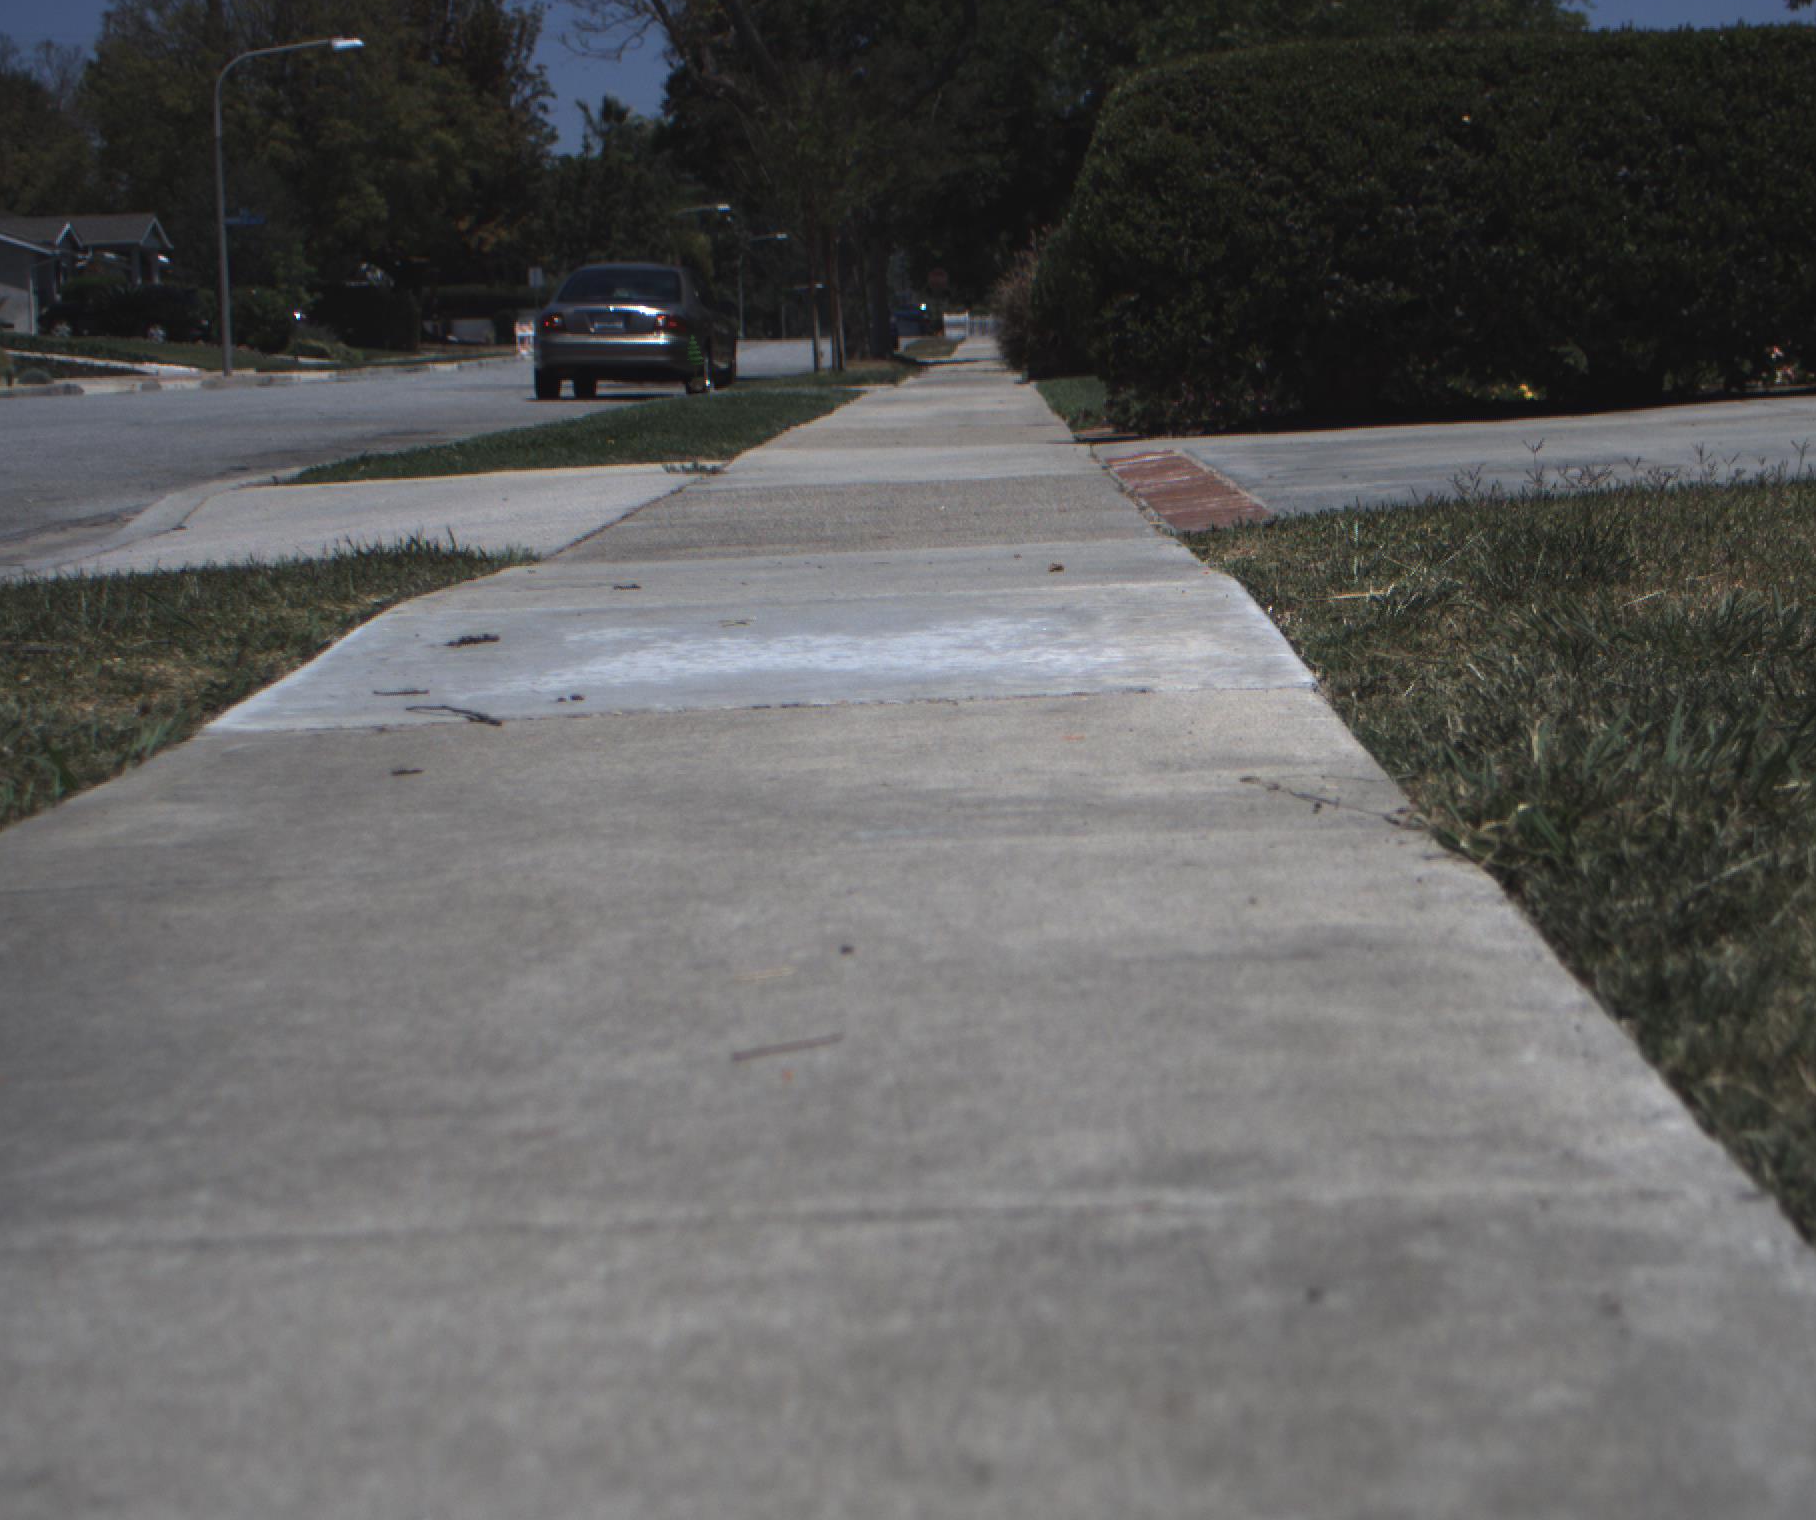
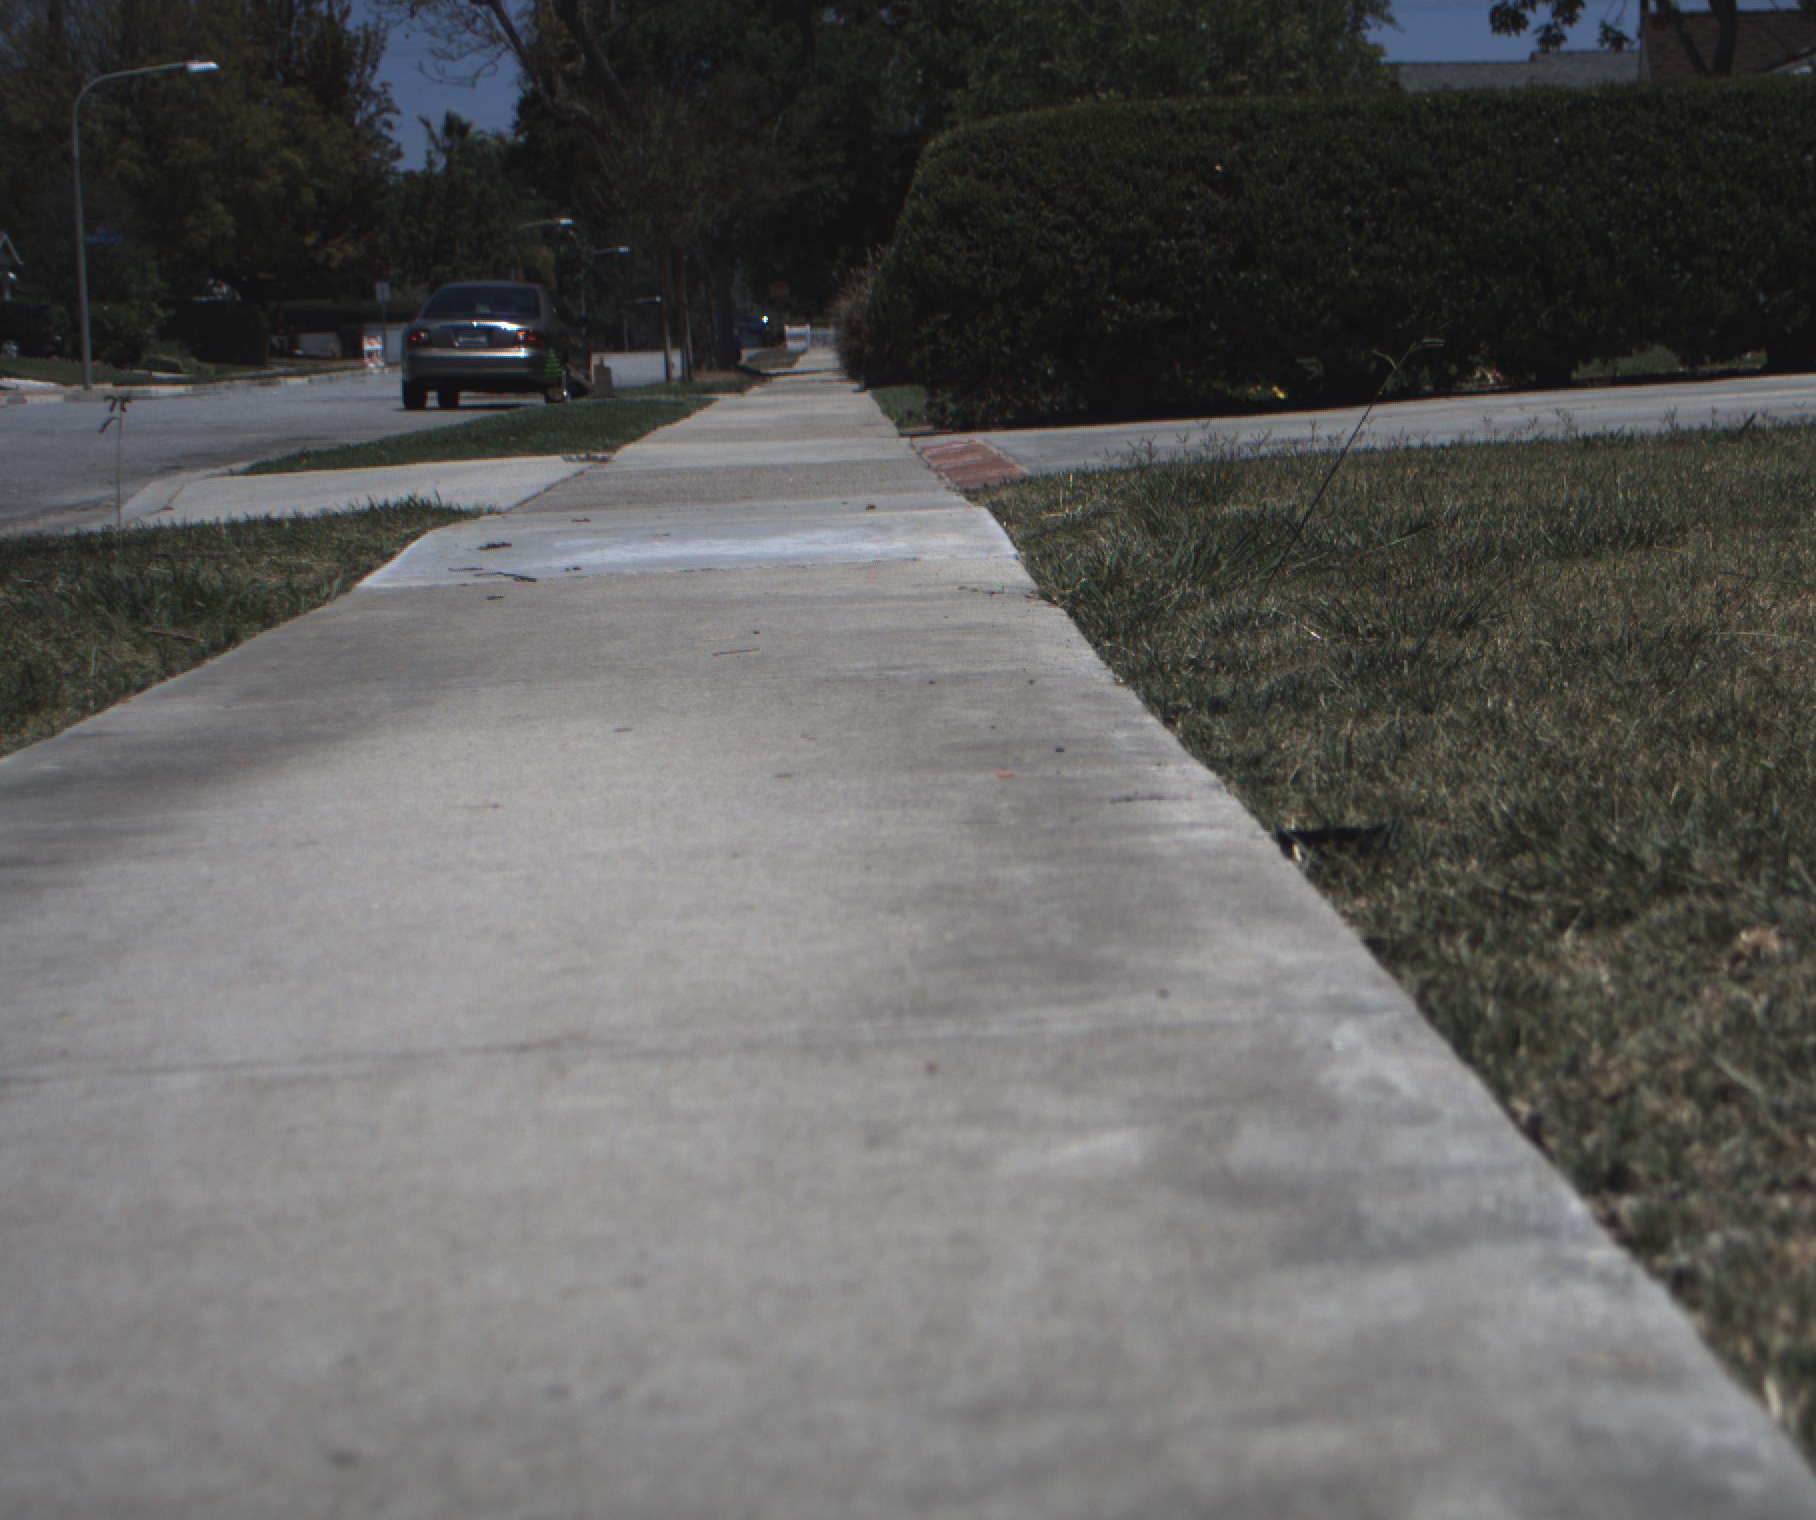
watering can: none [709,342,766,389] -> present [567,355,615,398]

